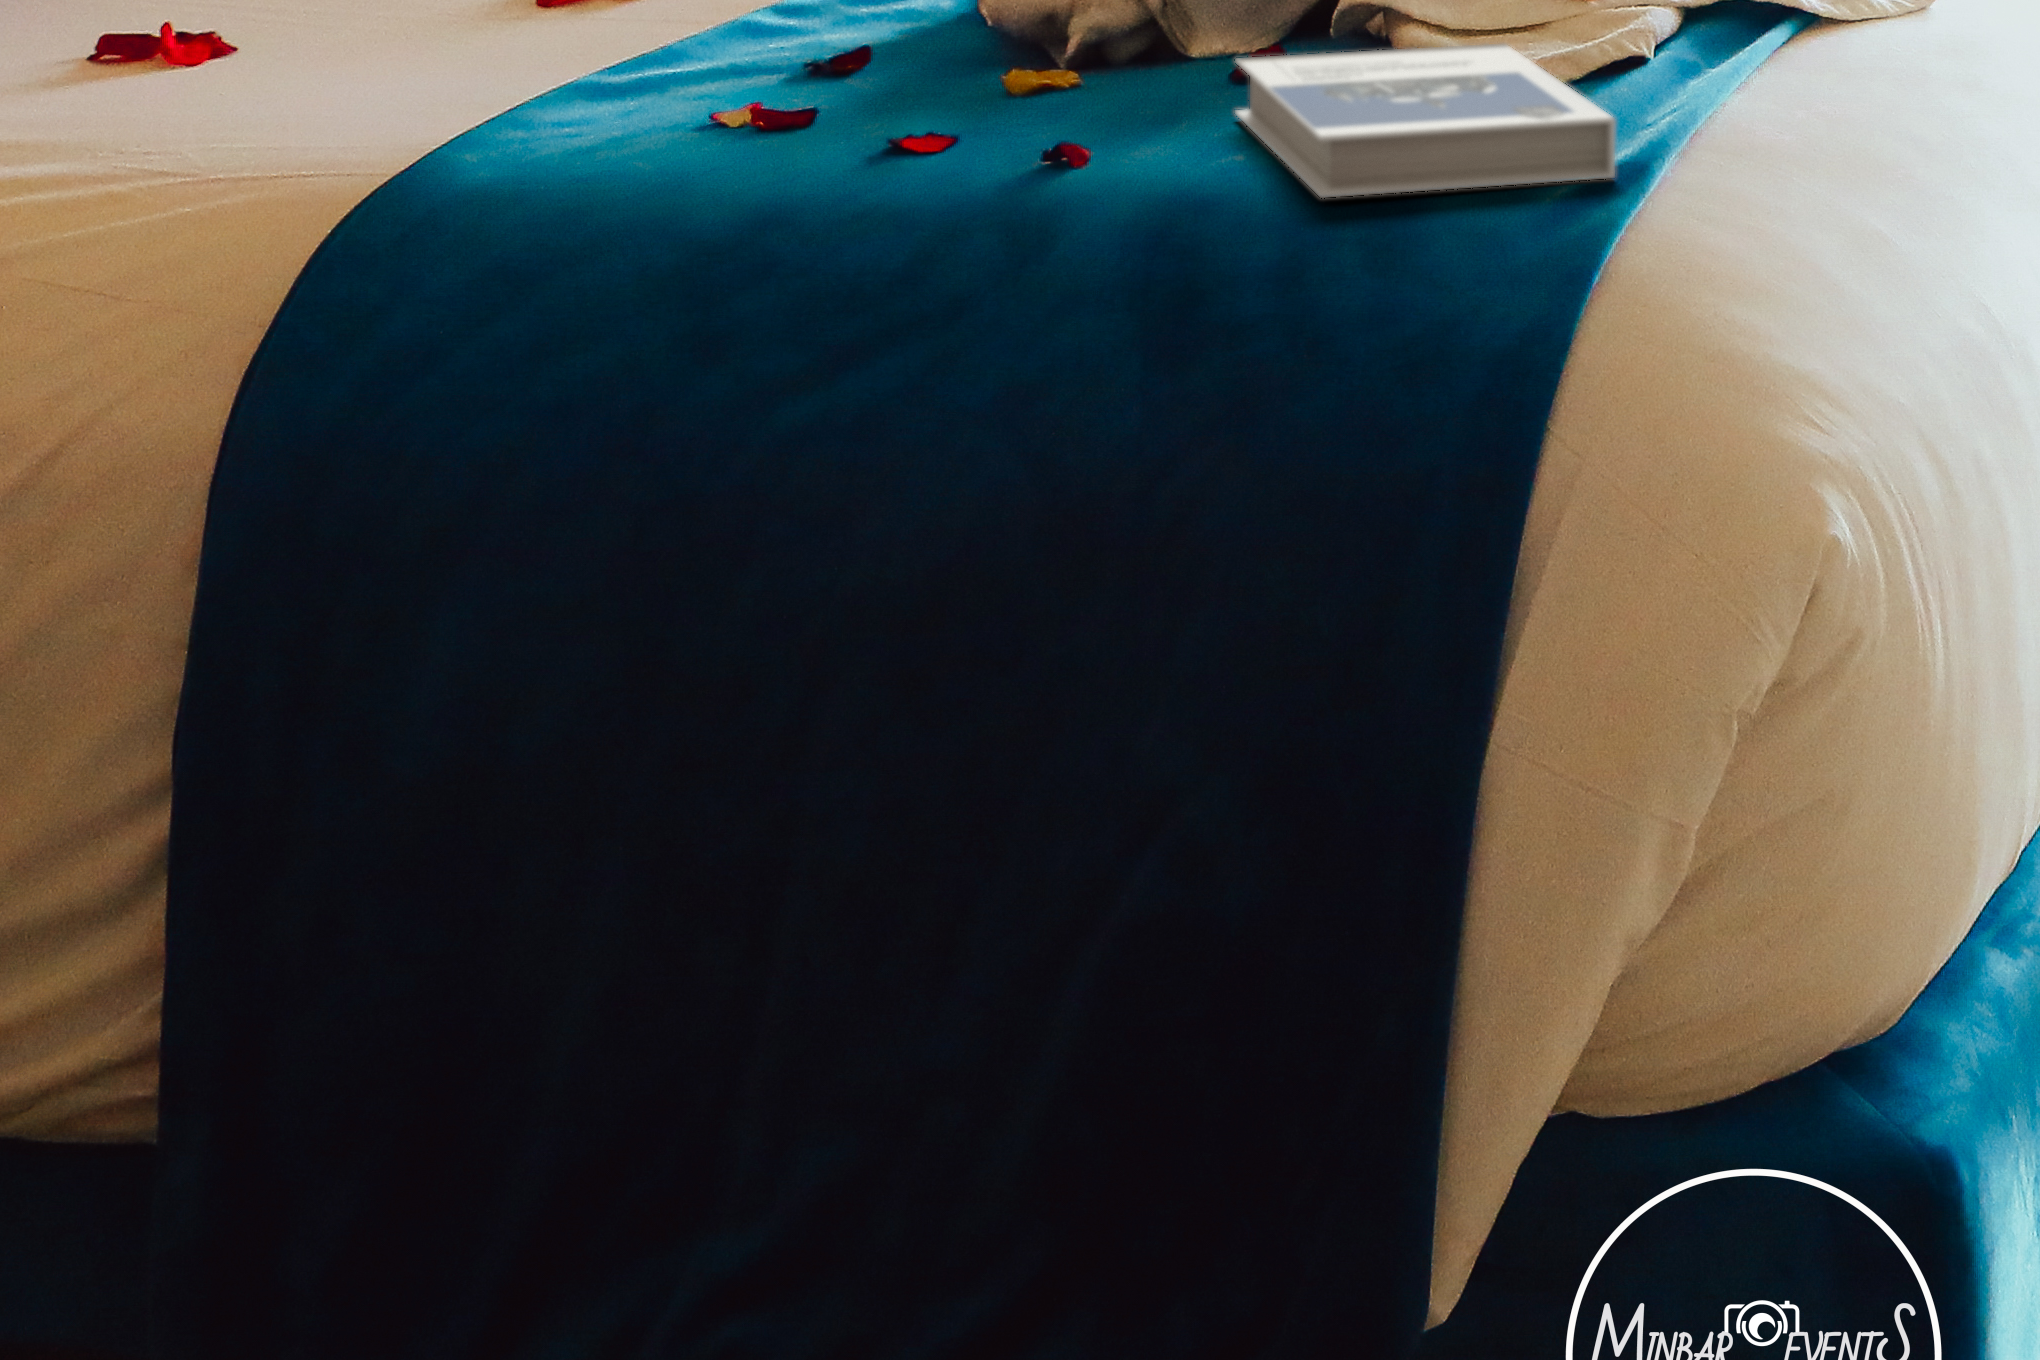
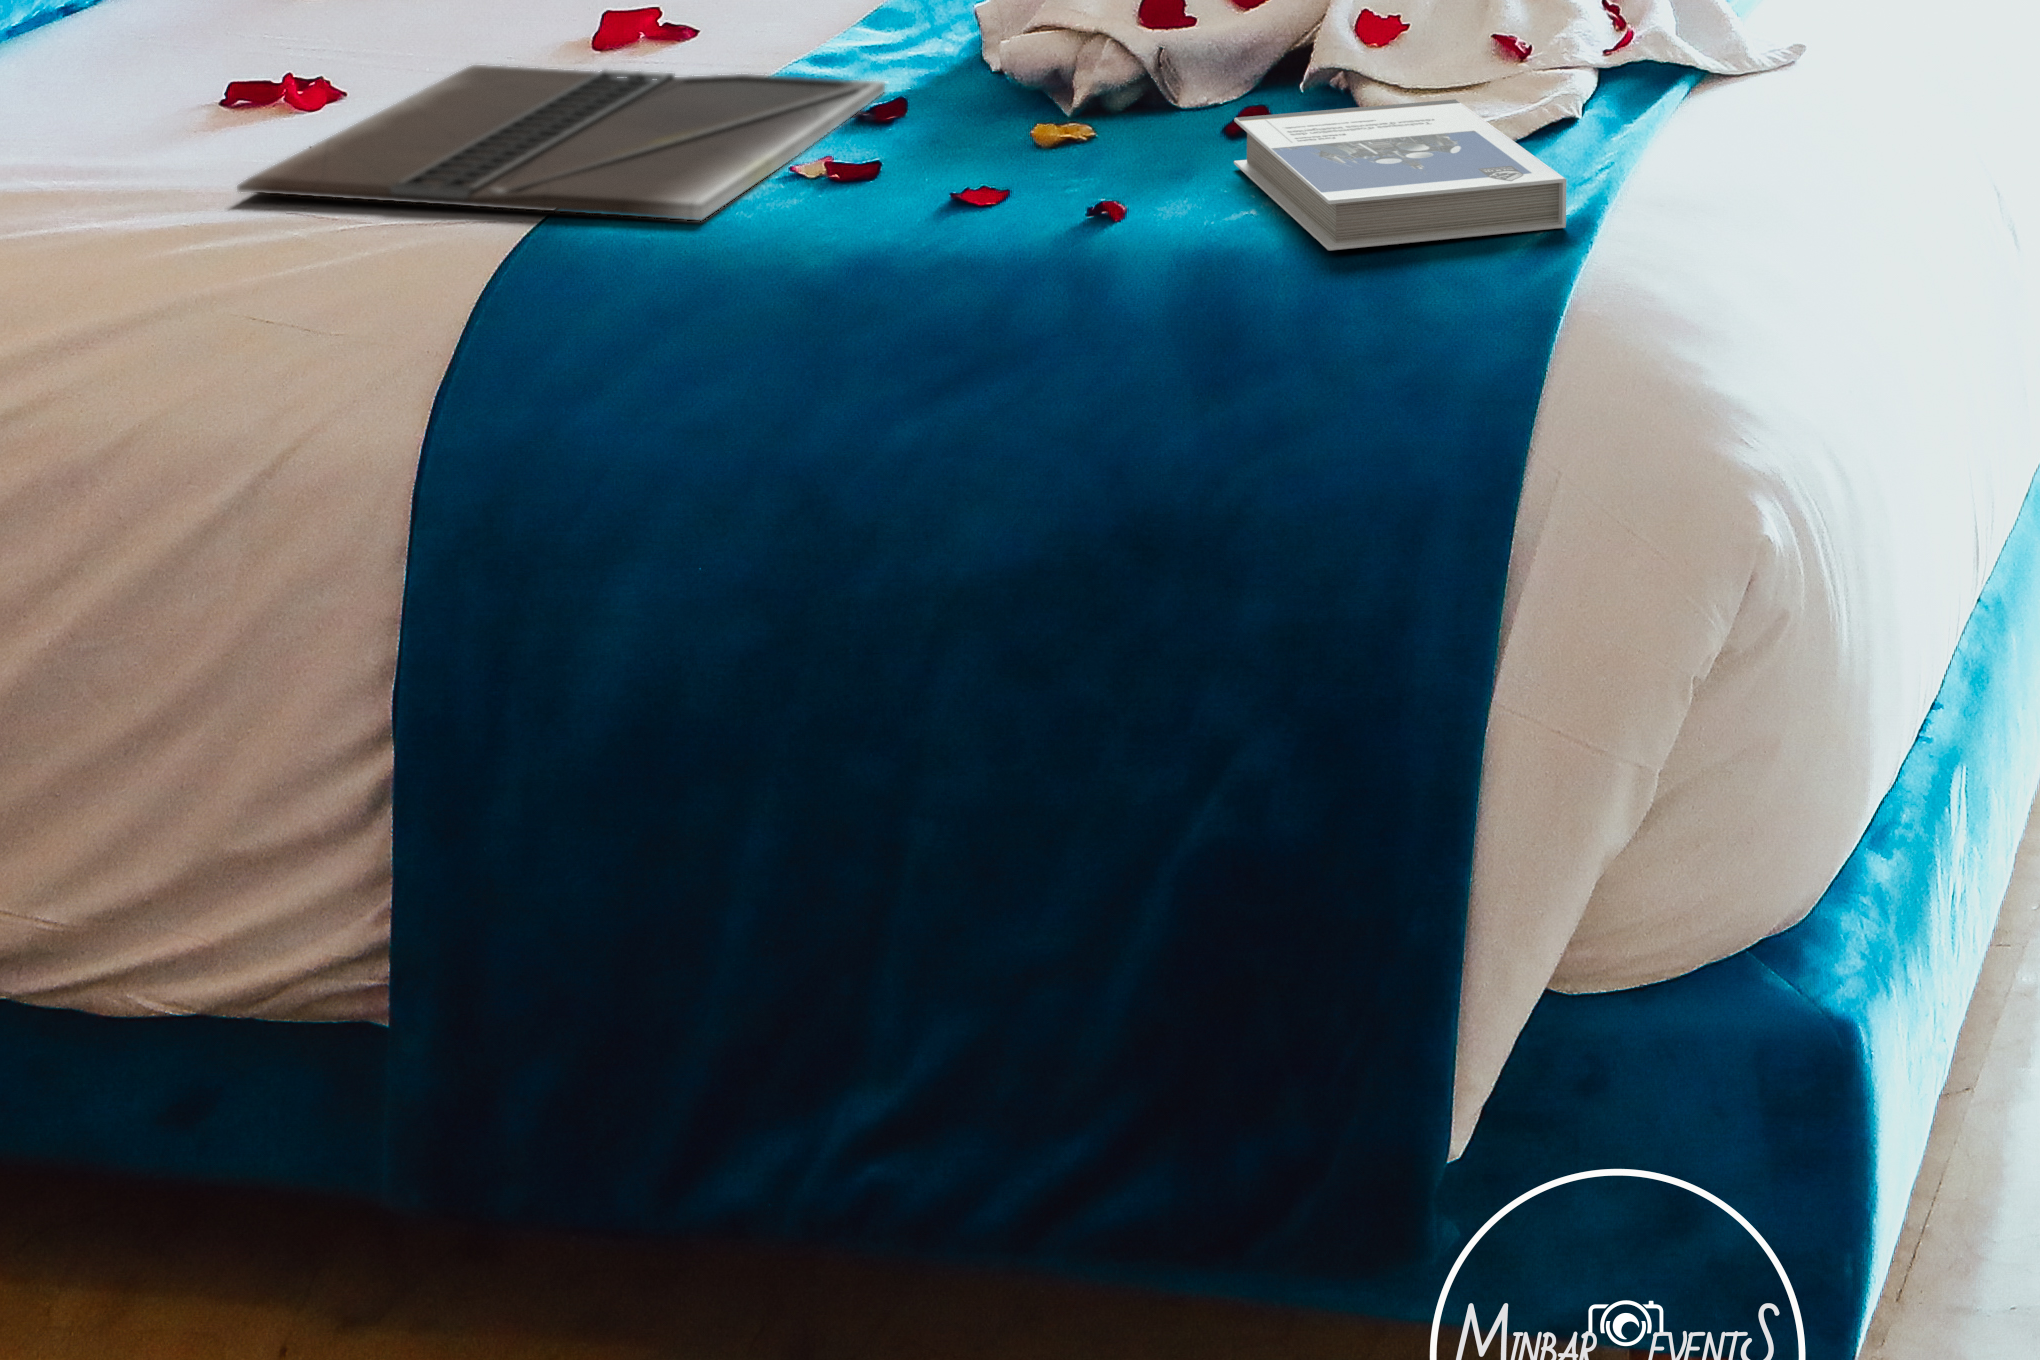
laptop: none [50,17,852,166] -> present [237,65,885,220]

